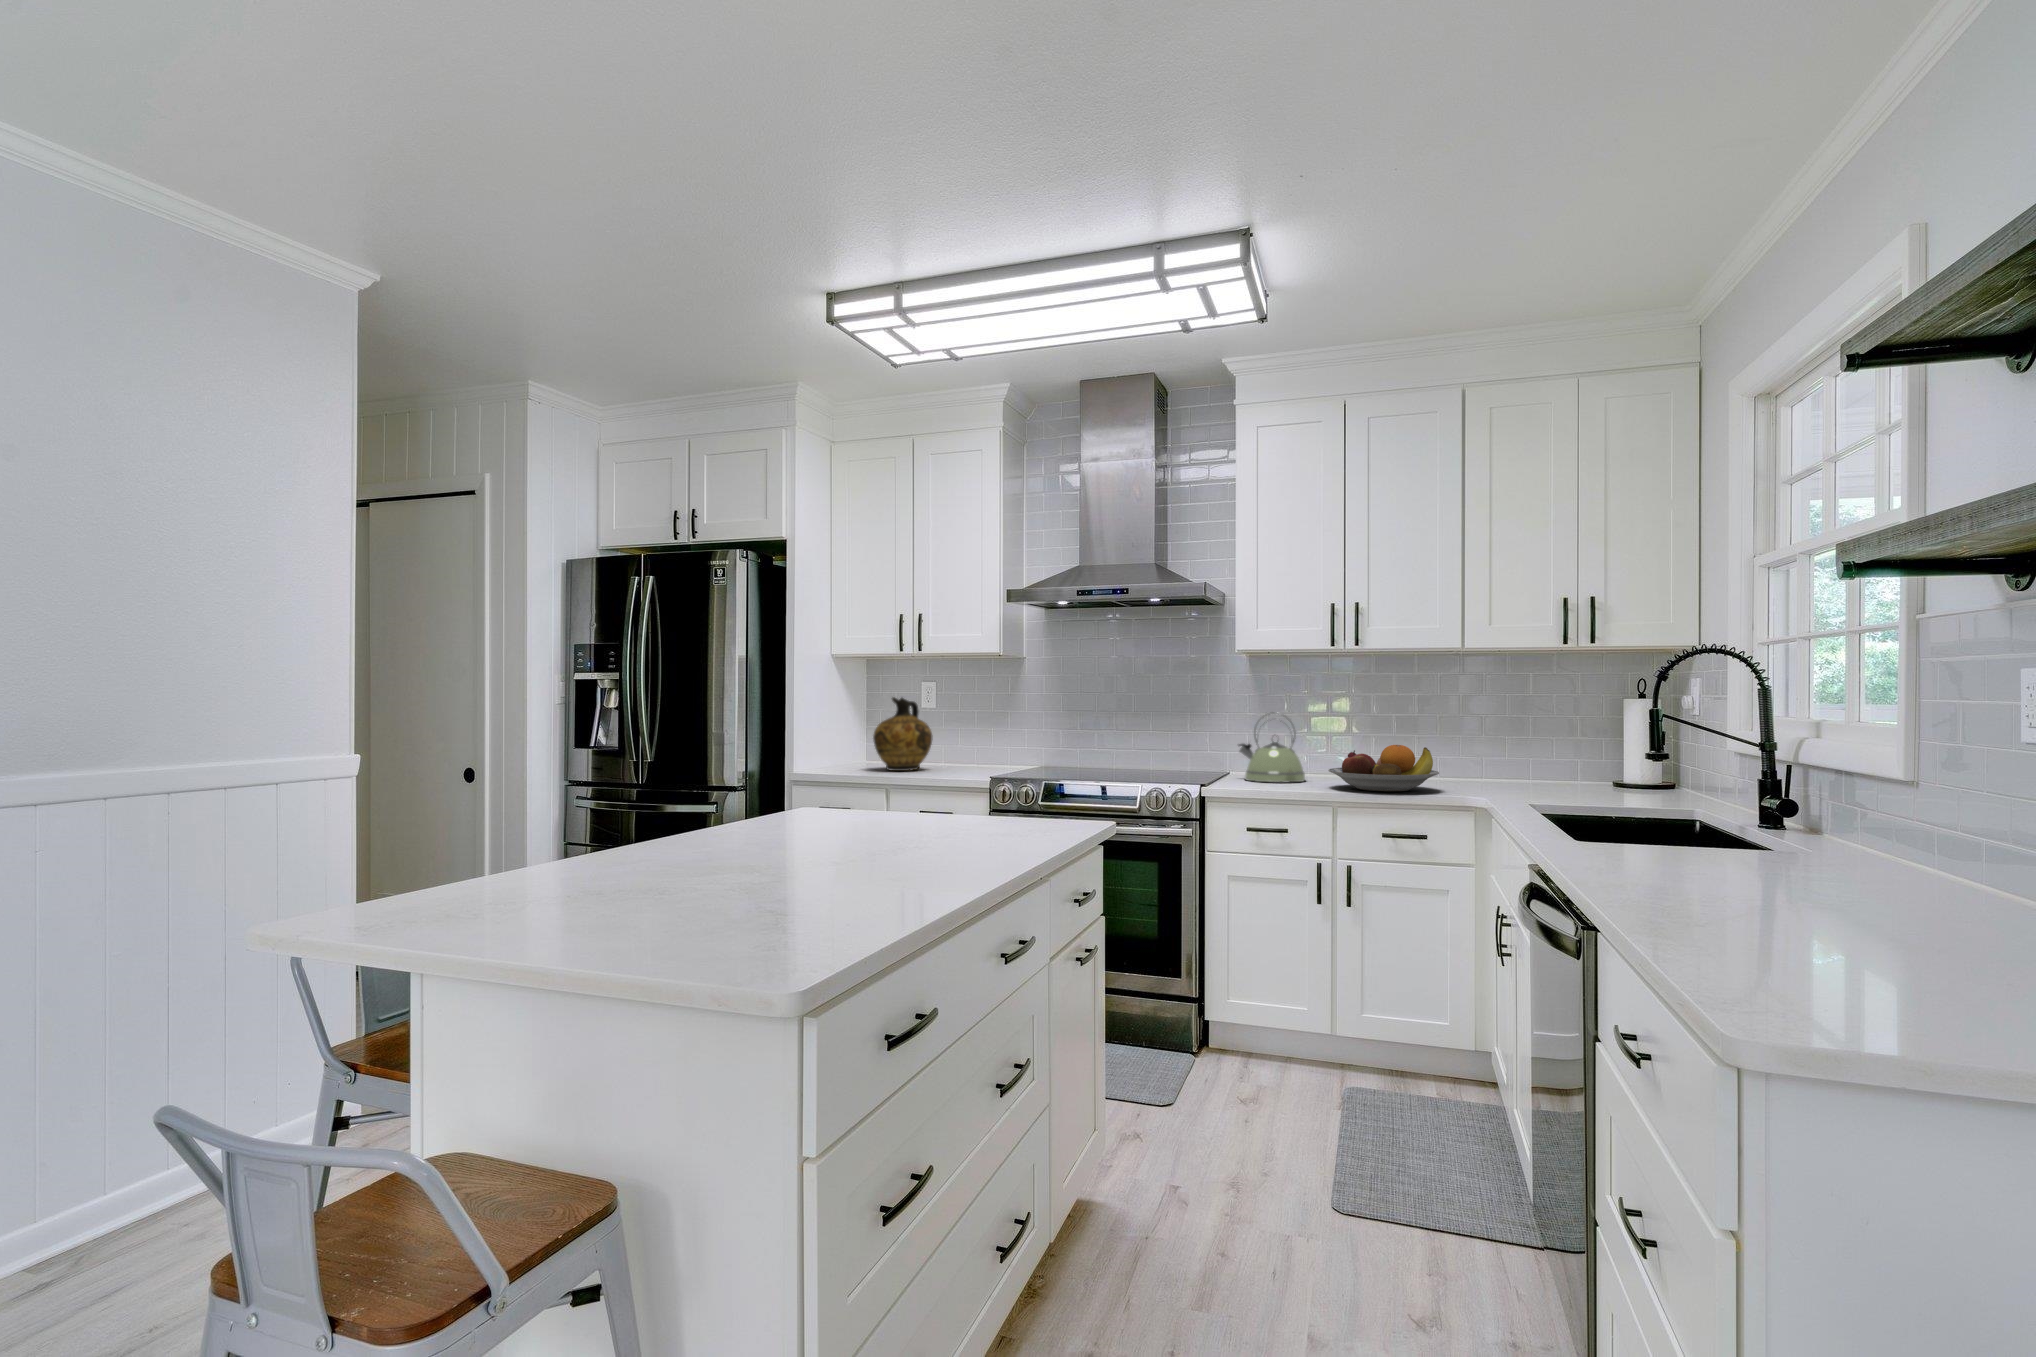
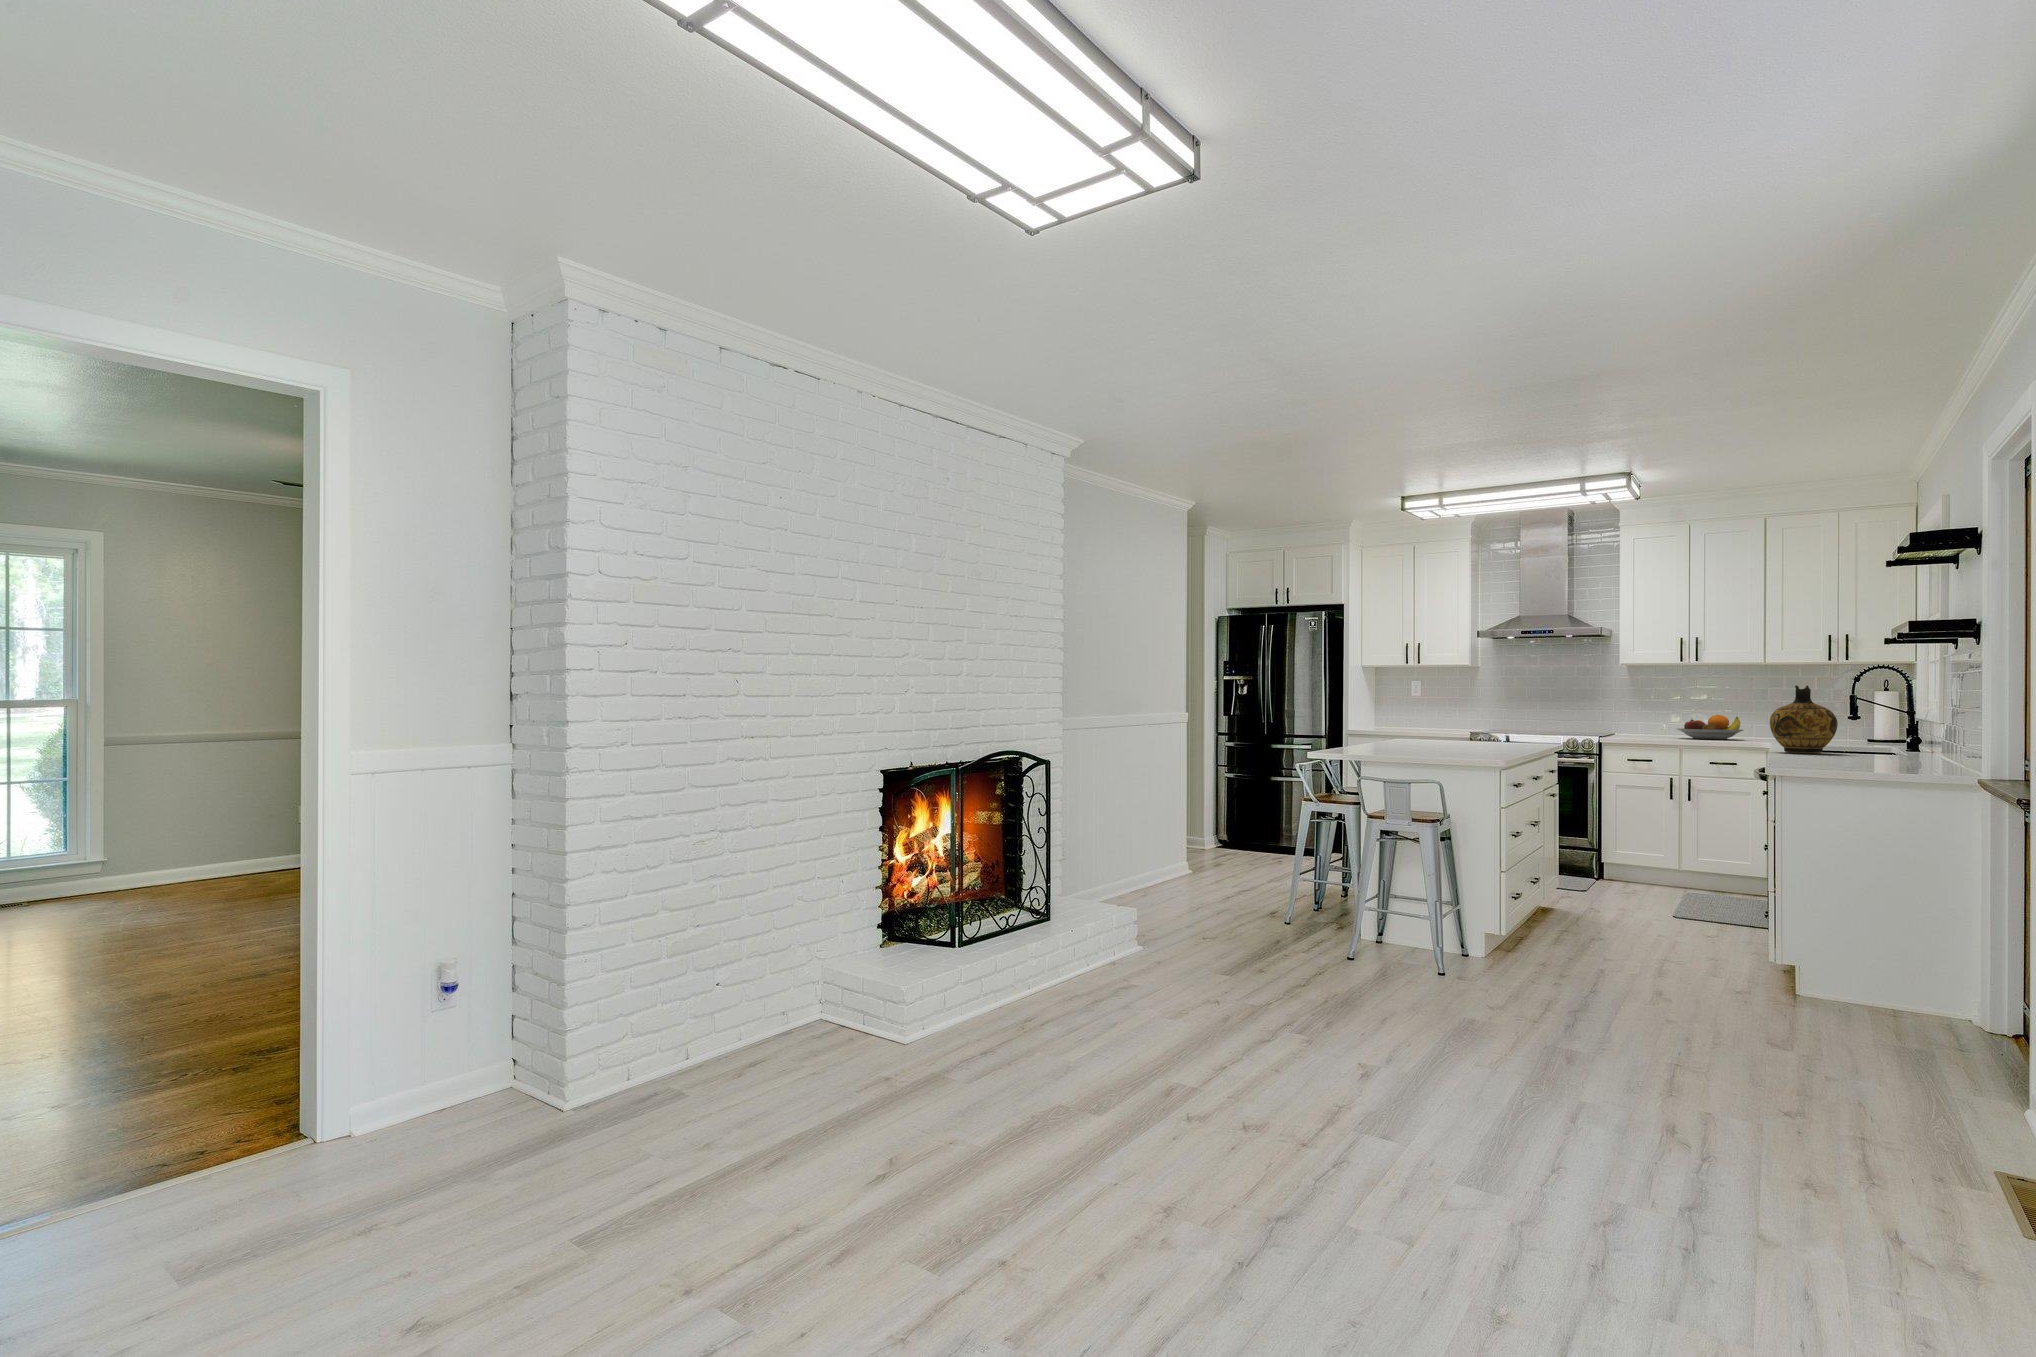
ceramic jug: present [873,697,933,771] -> present [1769,685,1838,753]
kettle: present [1239,712,1305,783] -> none [1622,699,1665,737]

